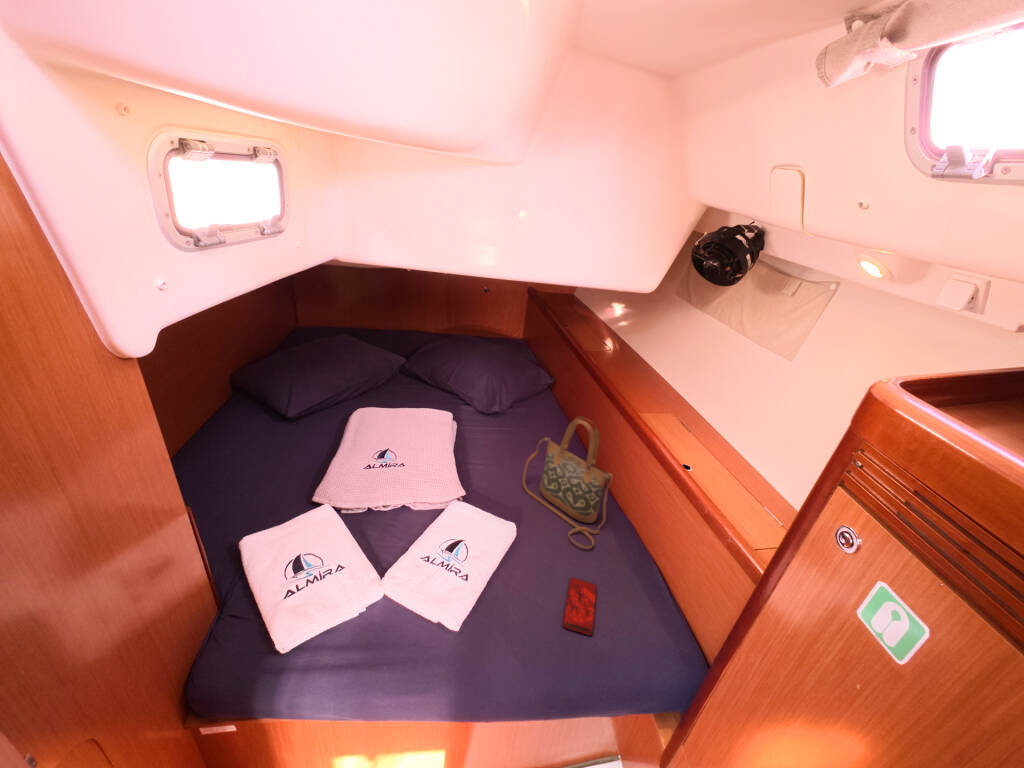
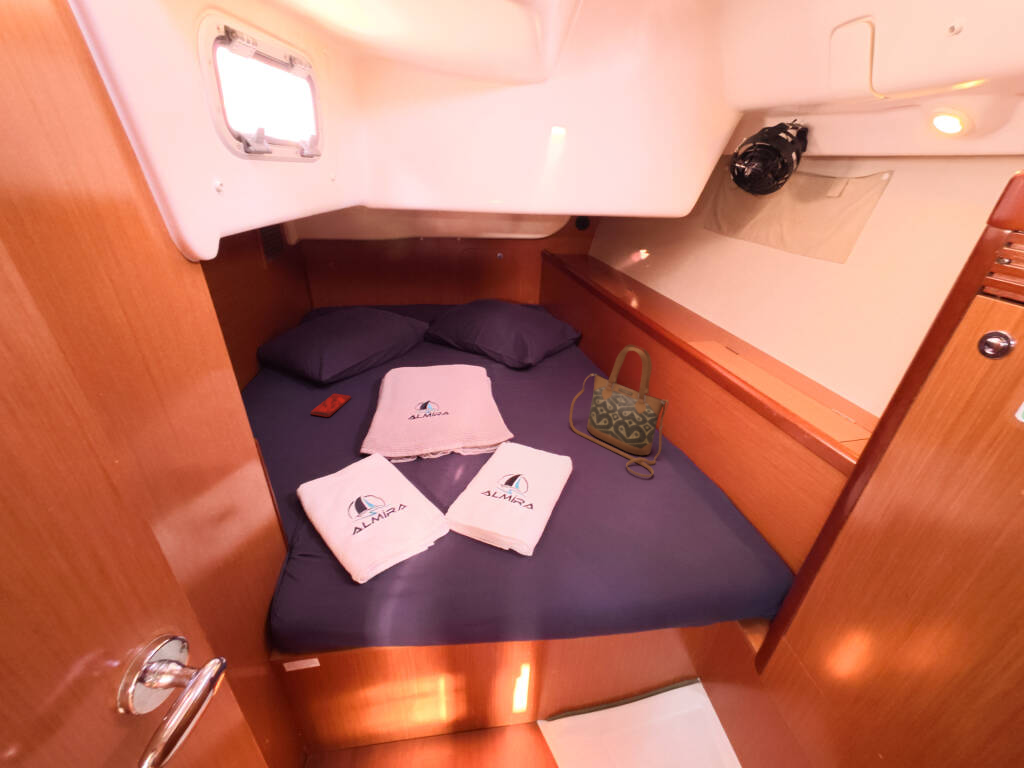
smartphone: present [563,578,597,635] -> present [310,393,351,417]

